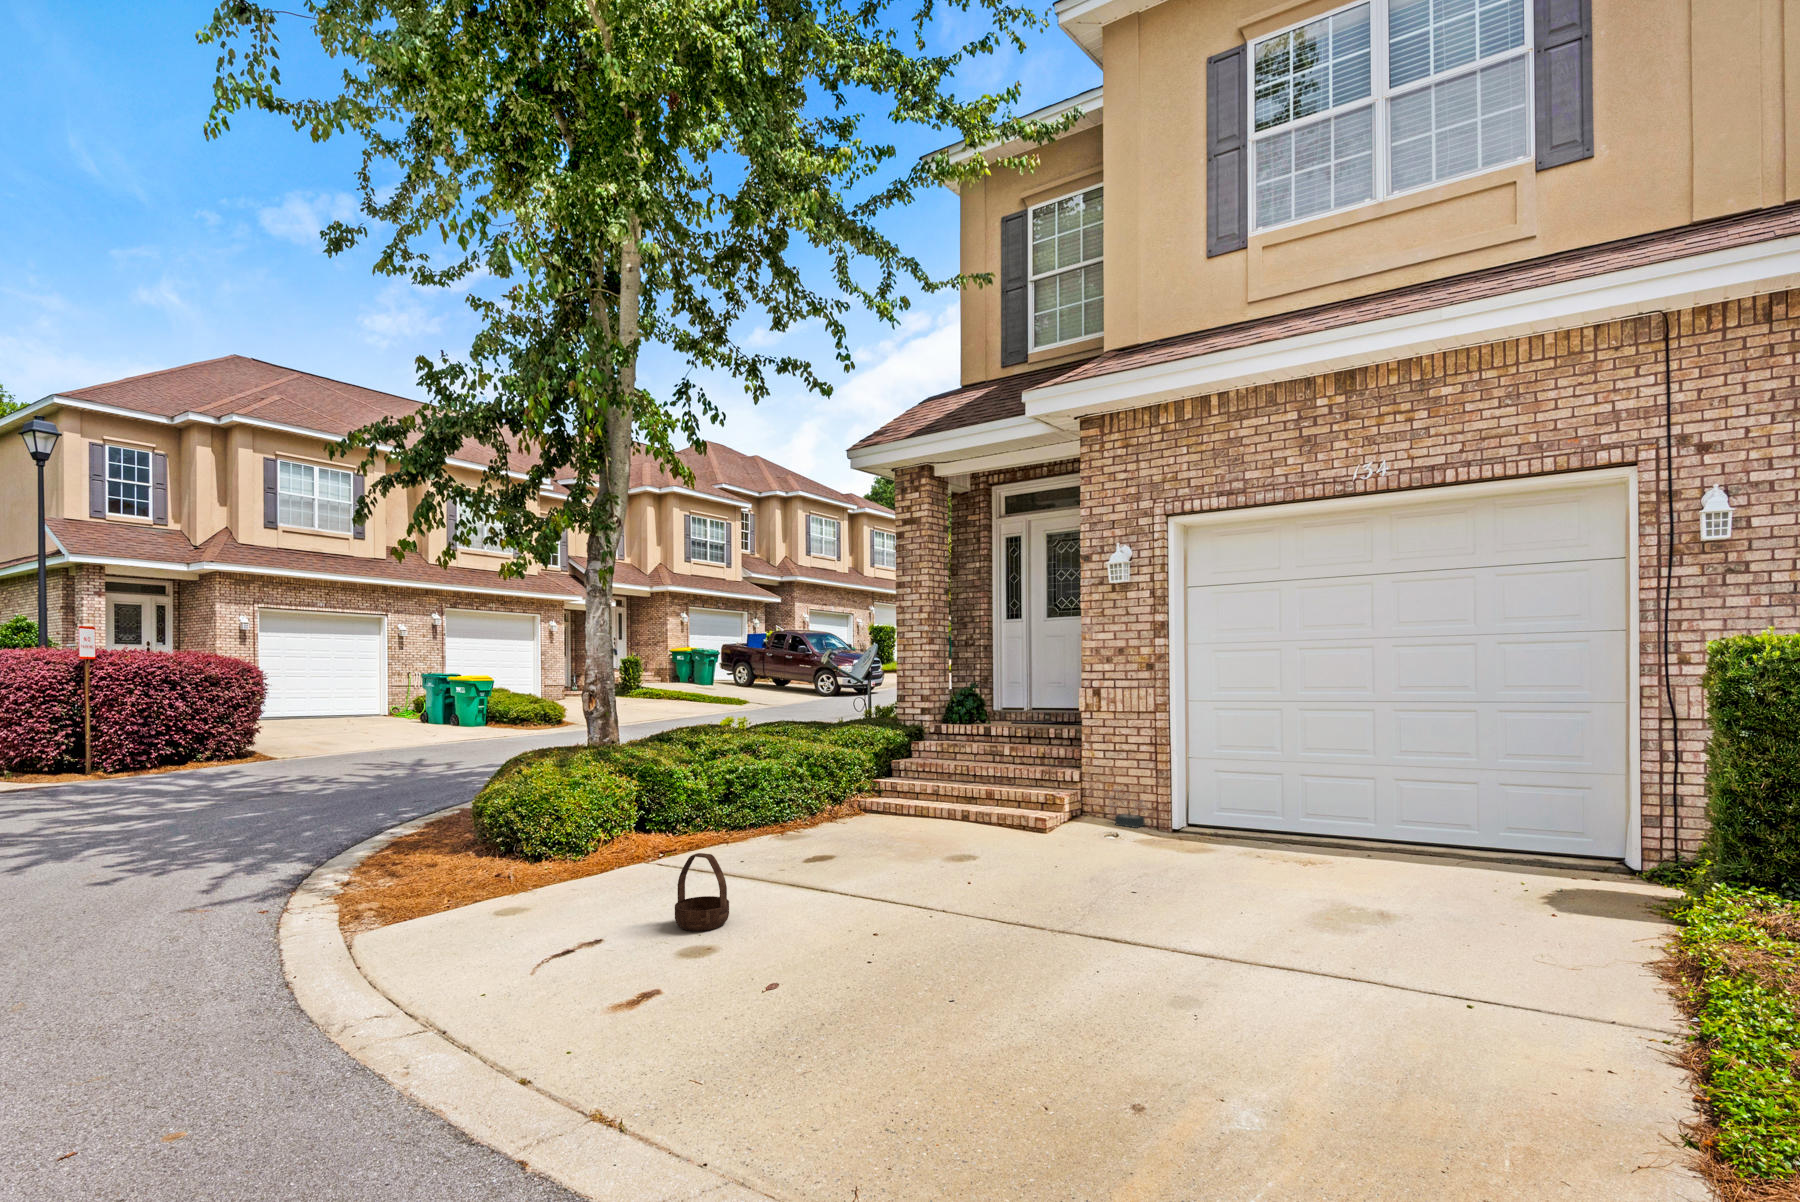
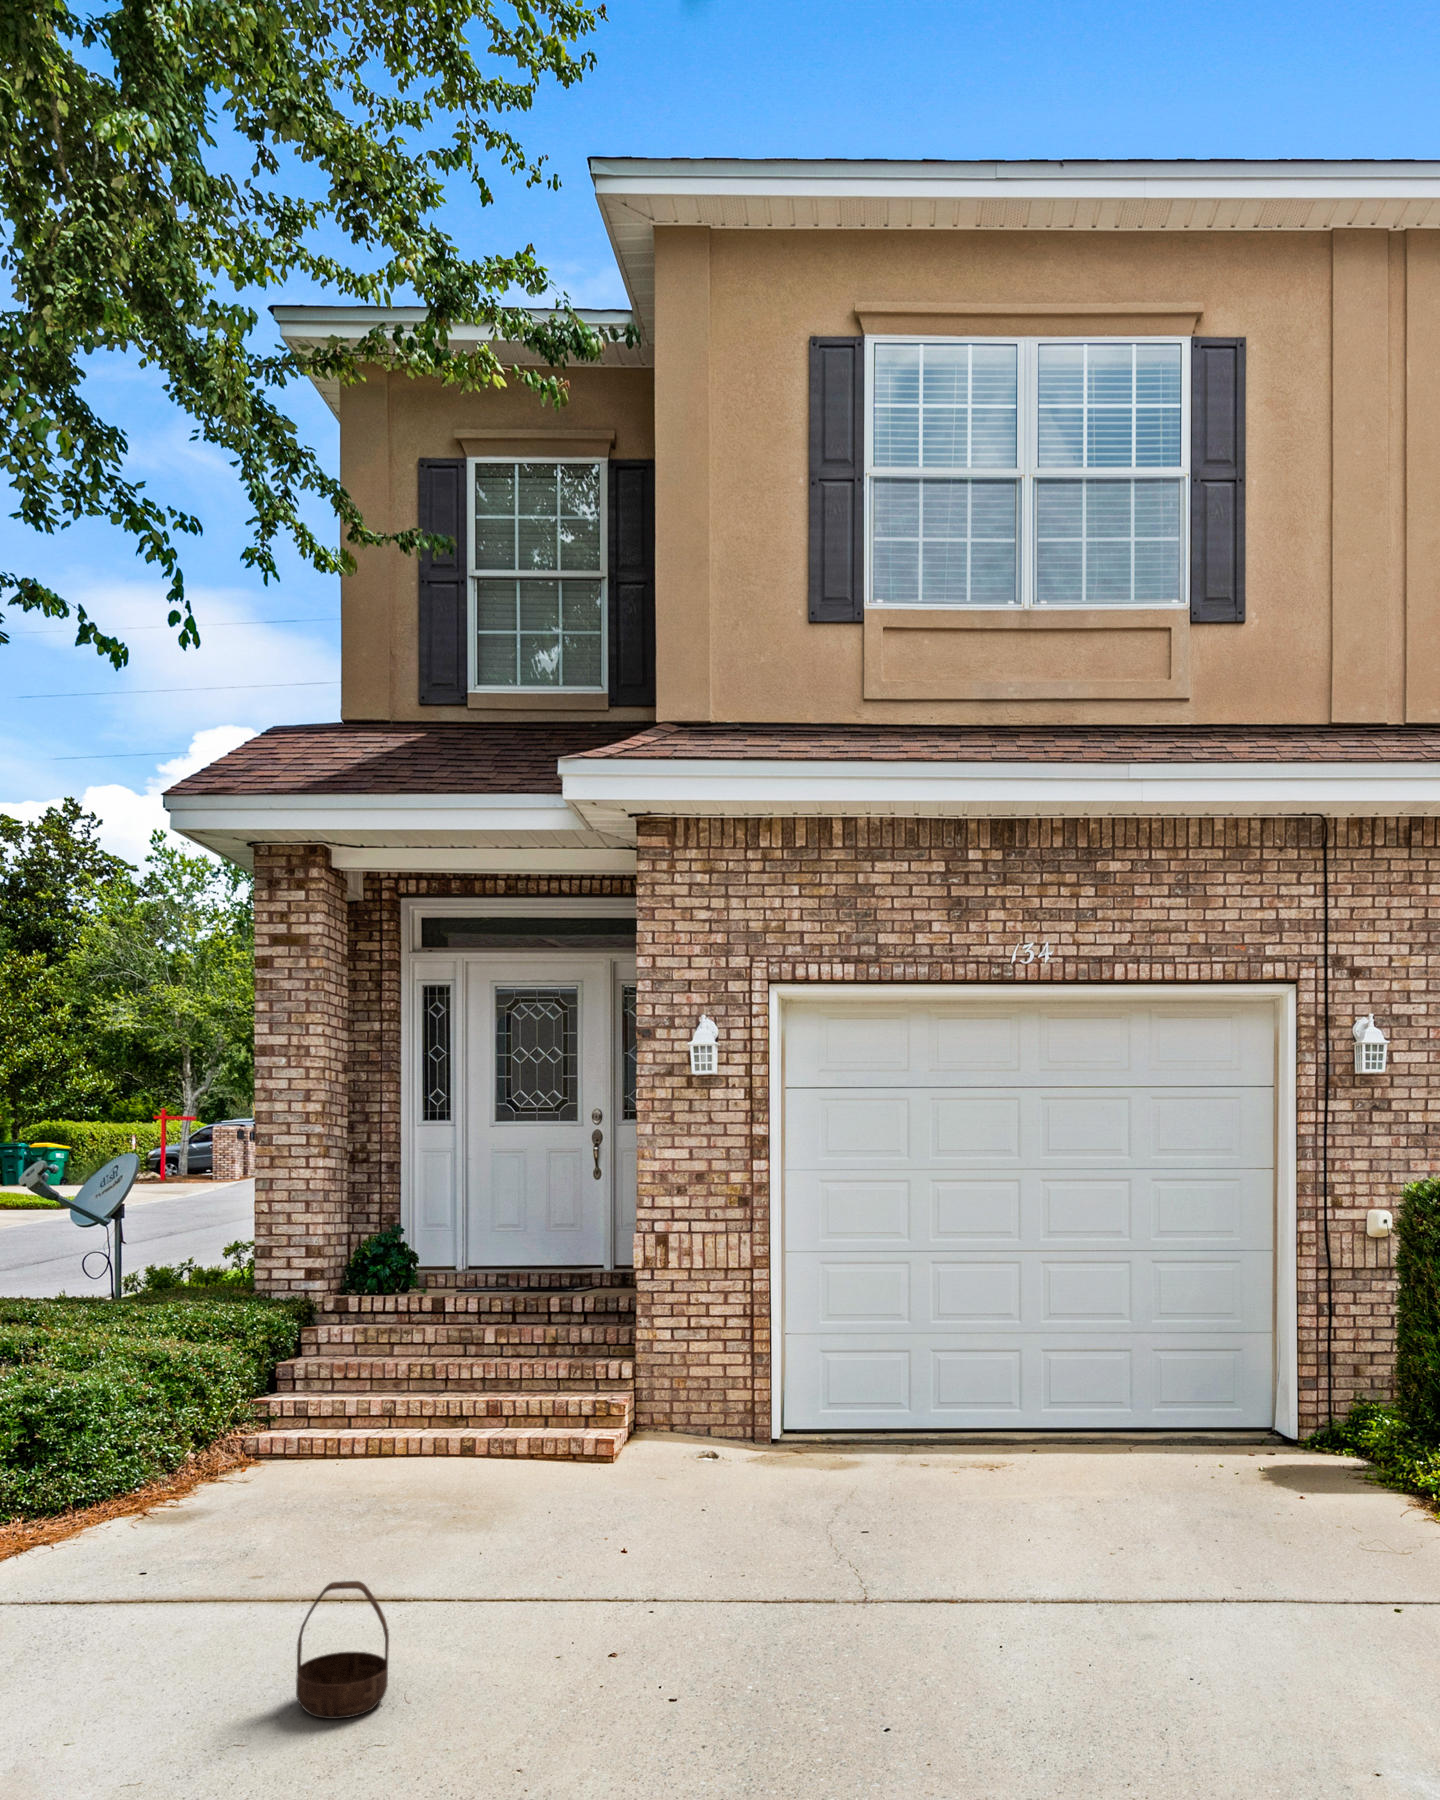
decorative plant: present [1109,790,1147,828] -> none [684,1383,744,1440]

